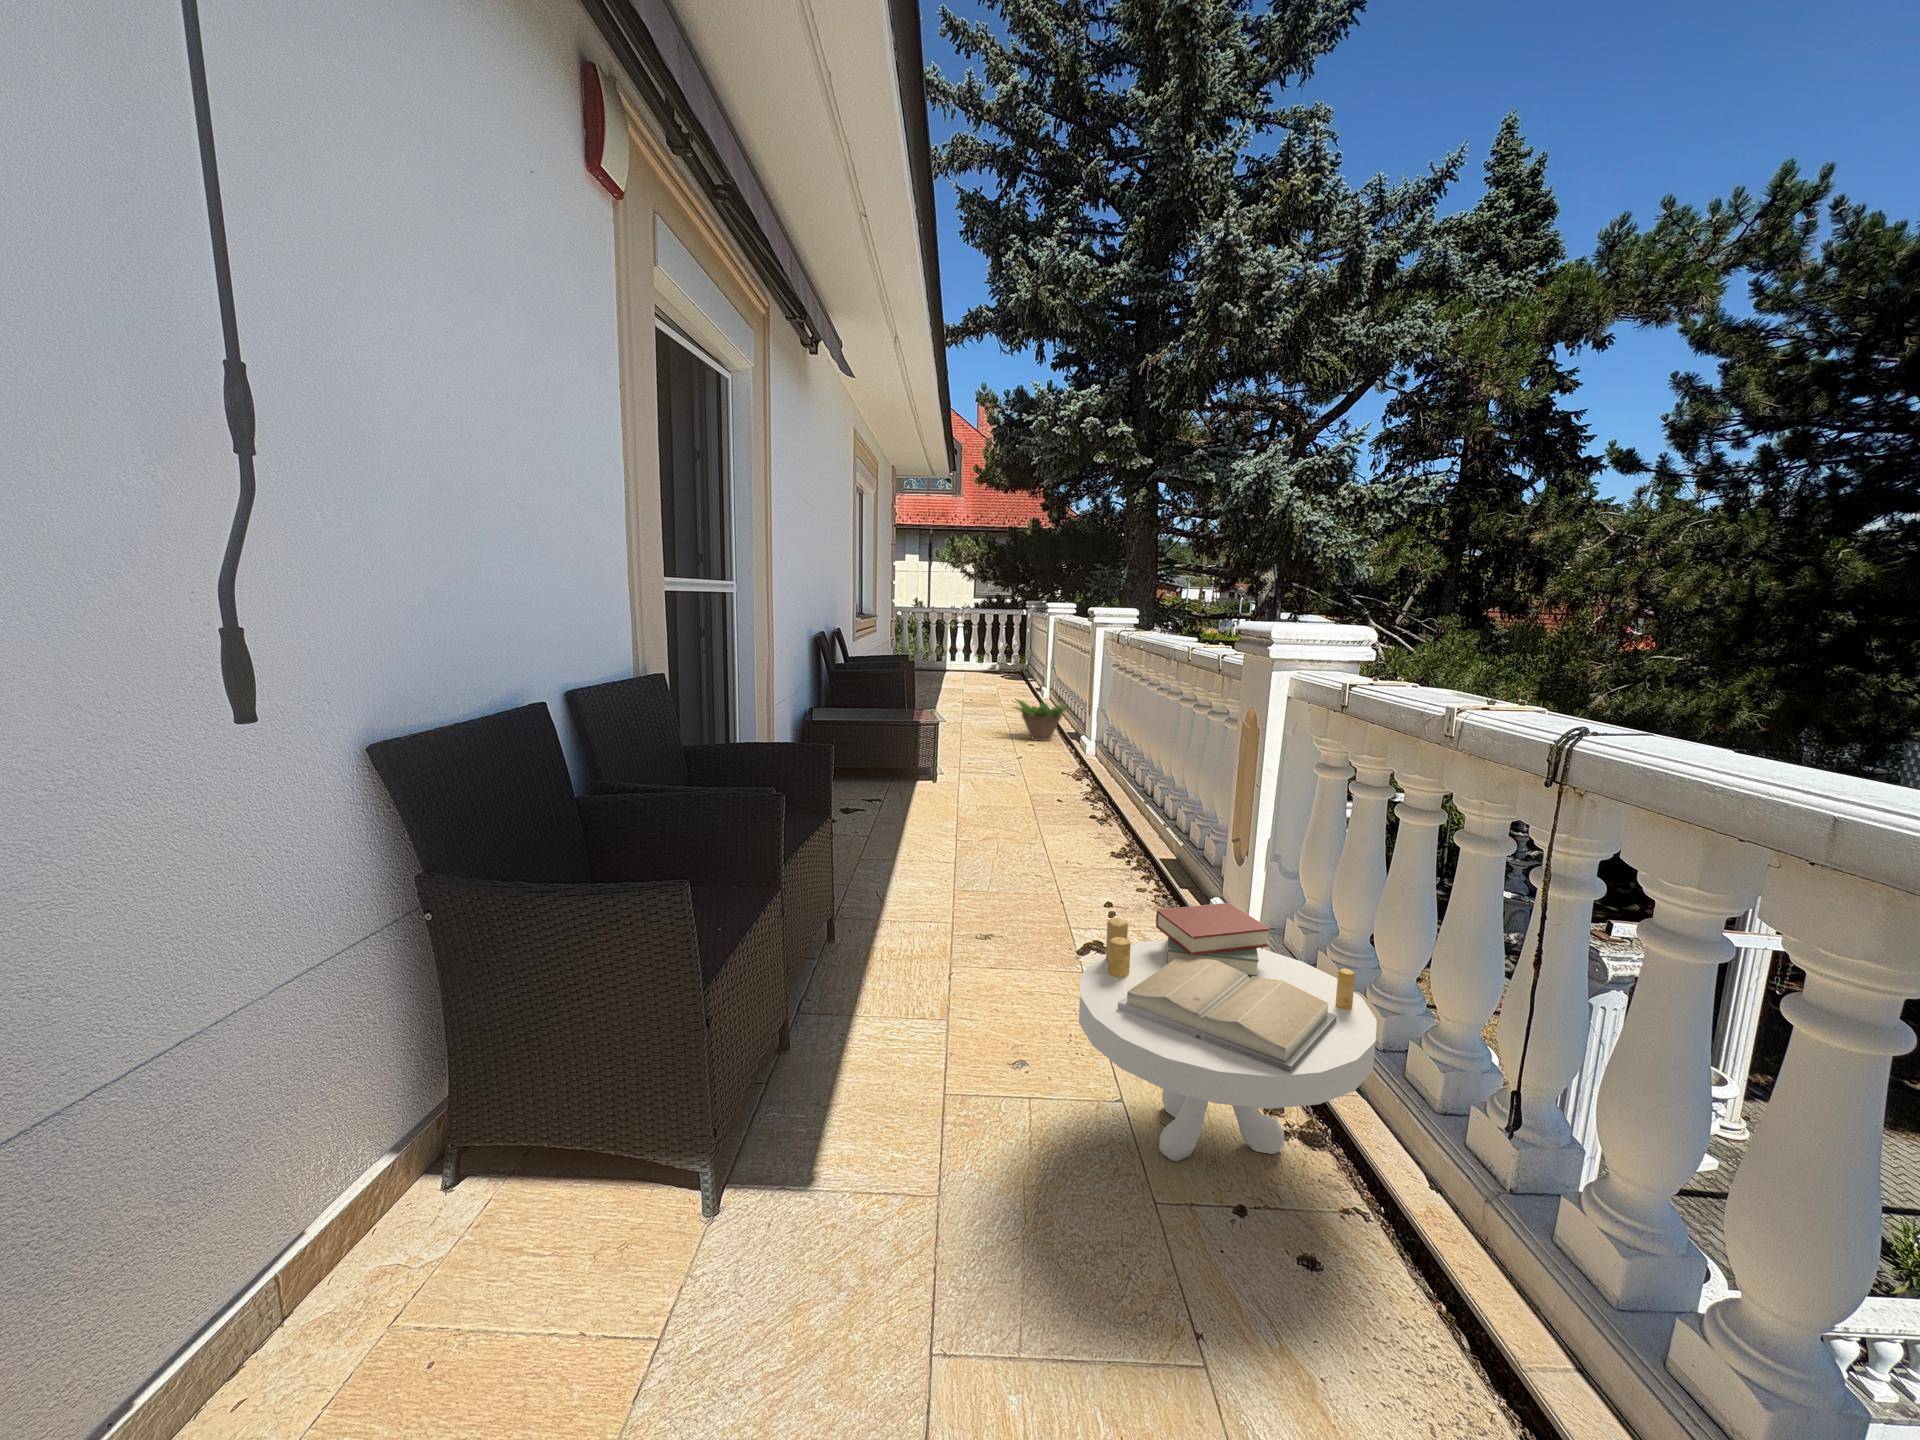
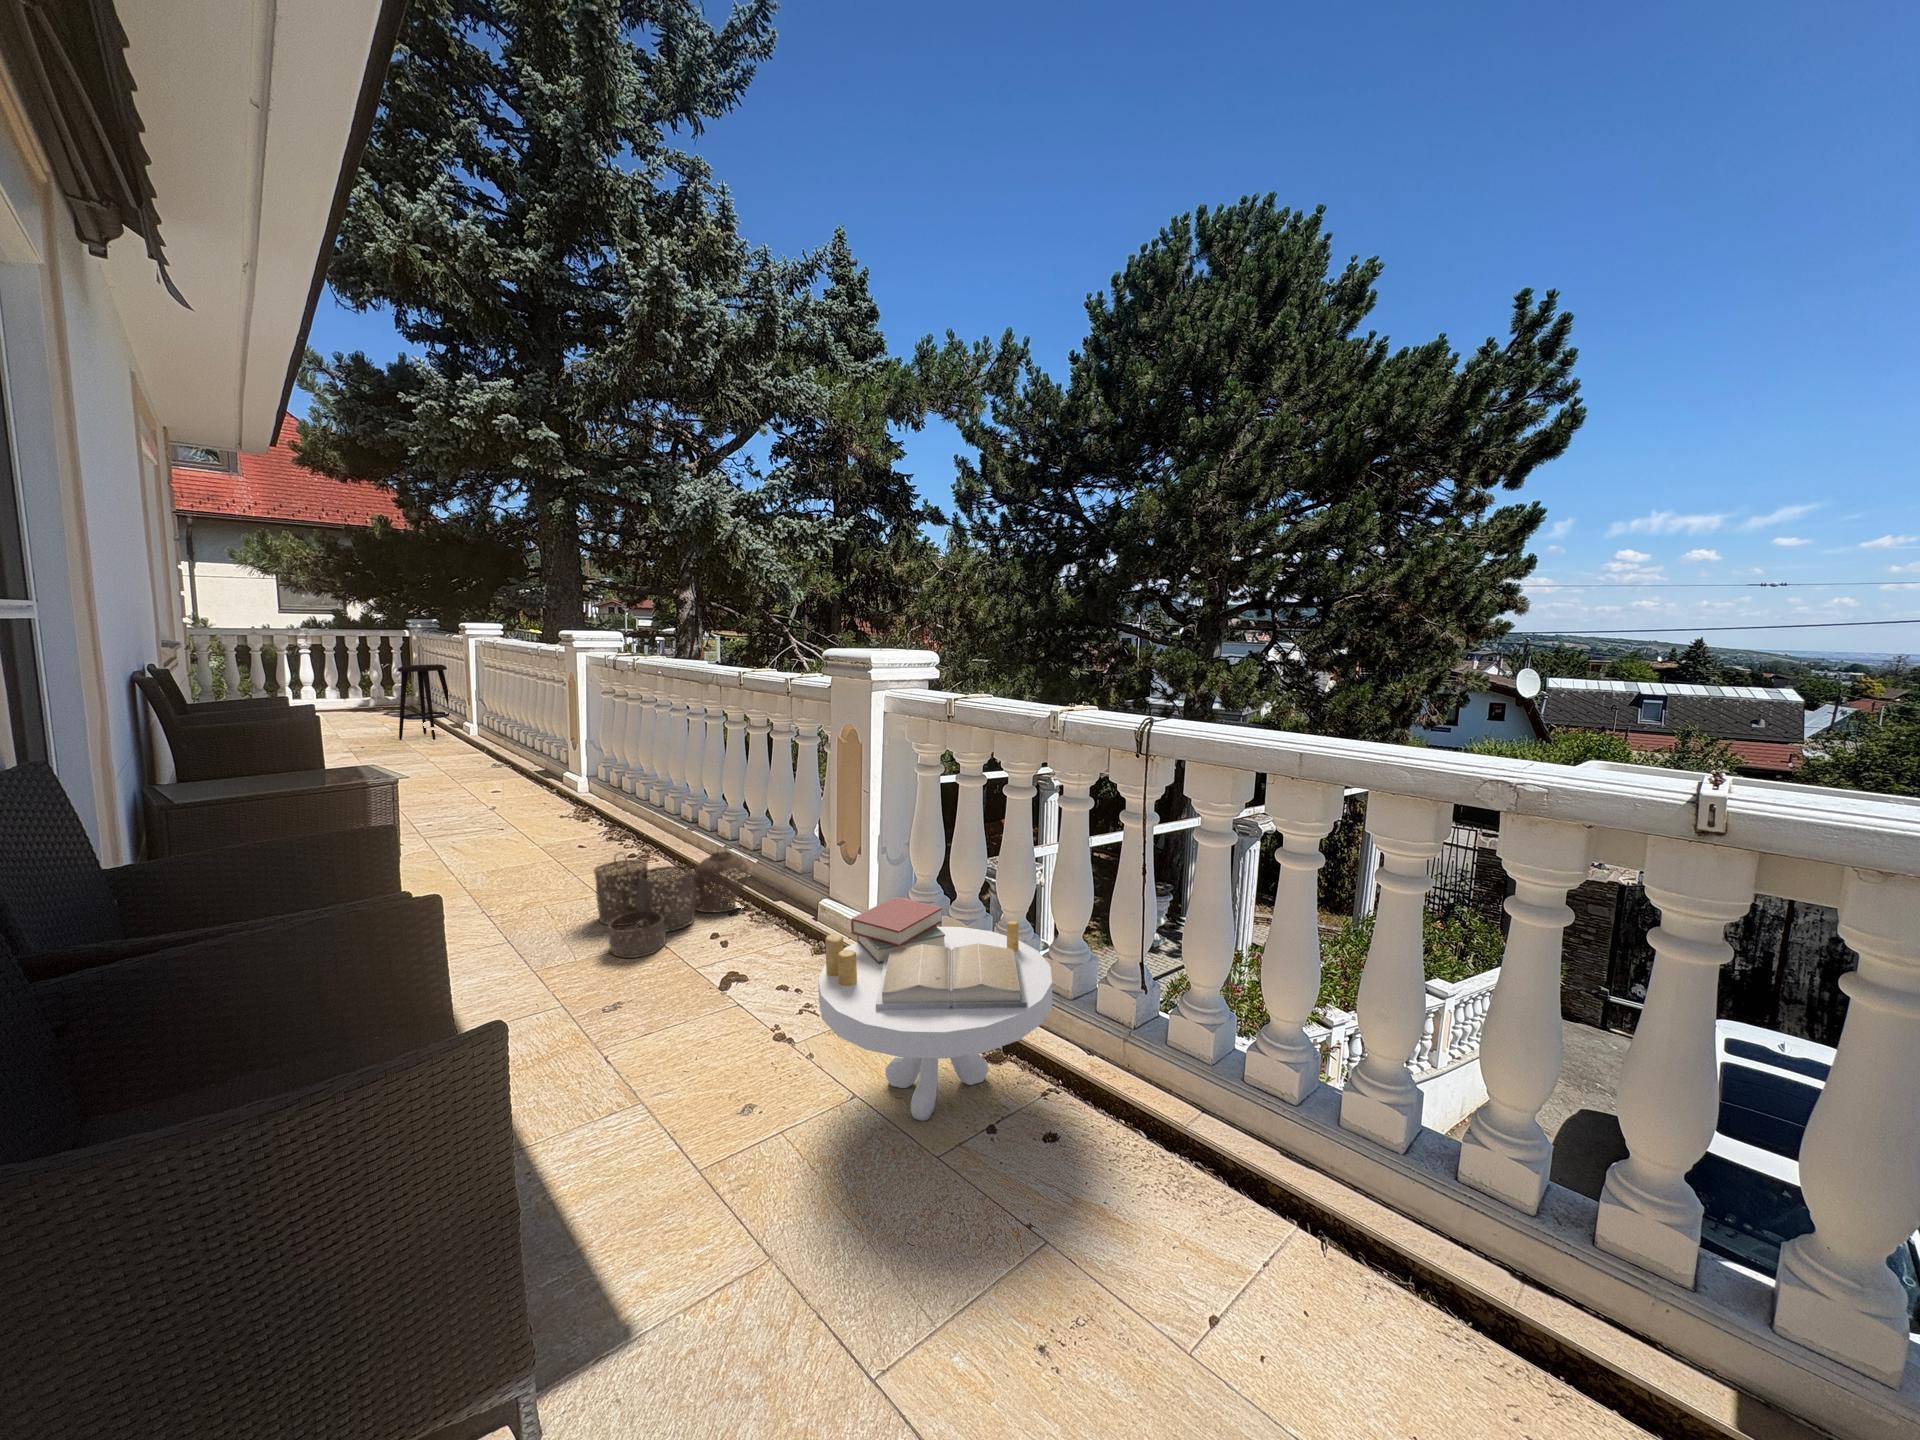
stool: none [991,625,1035,691] -> present [397,664,450,740]
decorative plant: present [1015,699,1072,741] -> none [470,748,544,791]
woven basket: none [1011,805,1172,906] -> present [594,851,750,958]

